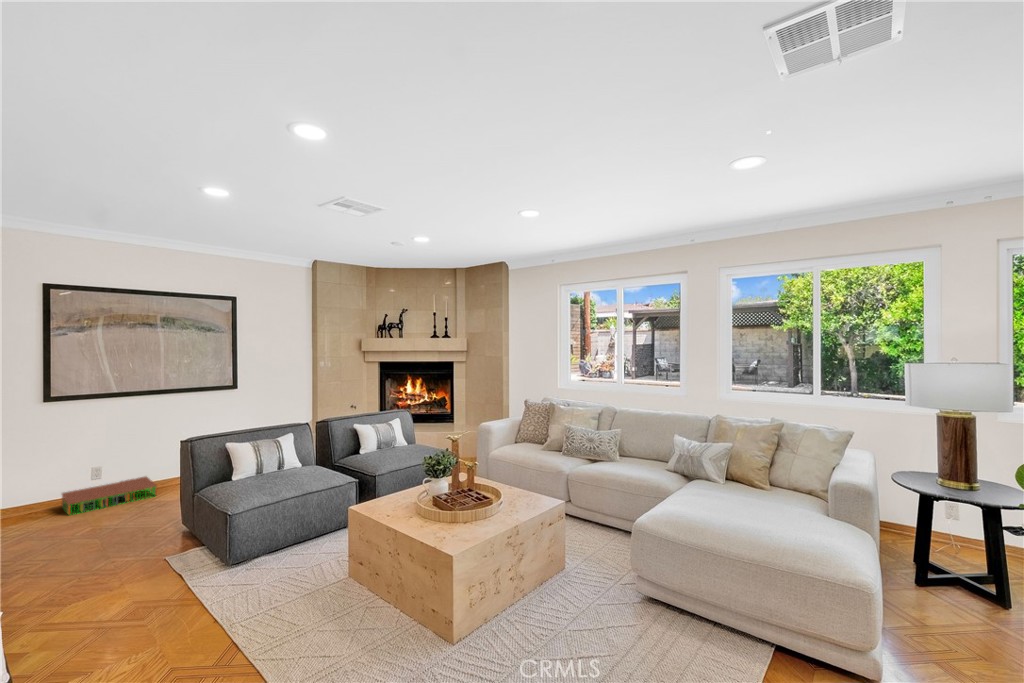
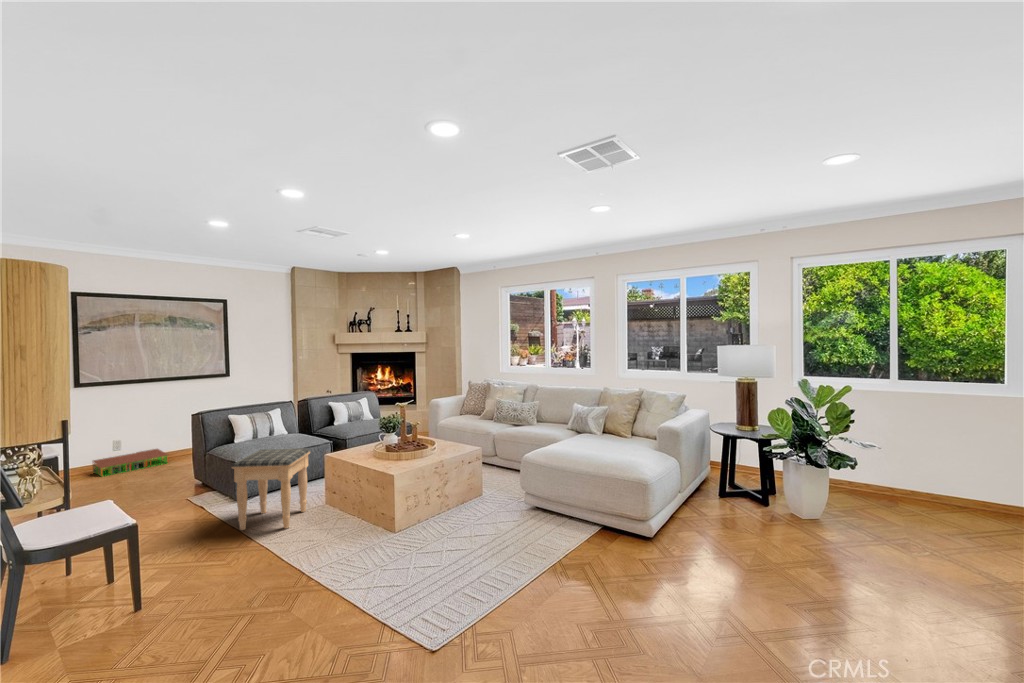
footstool: none [212,500,329,628] -> present [232,448,310,530]

